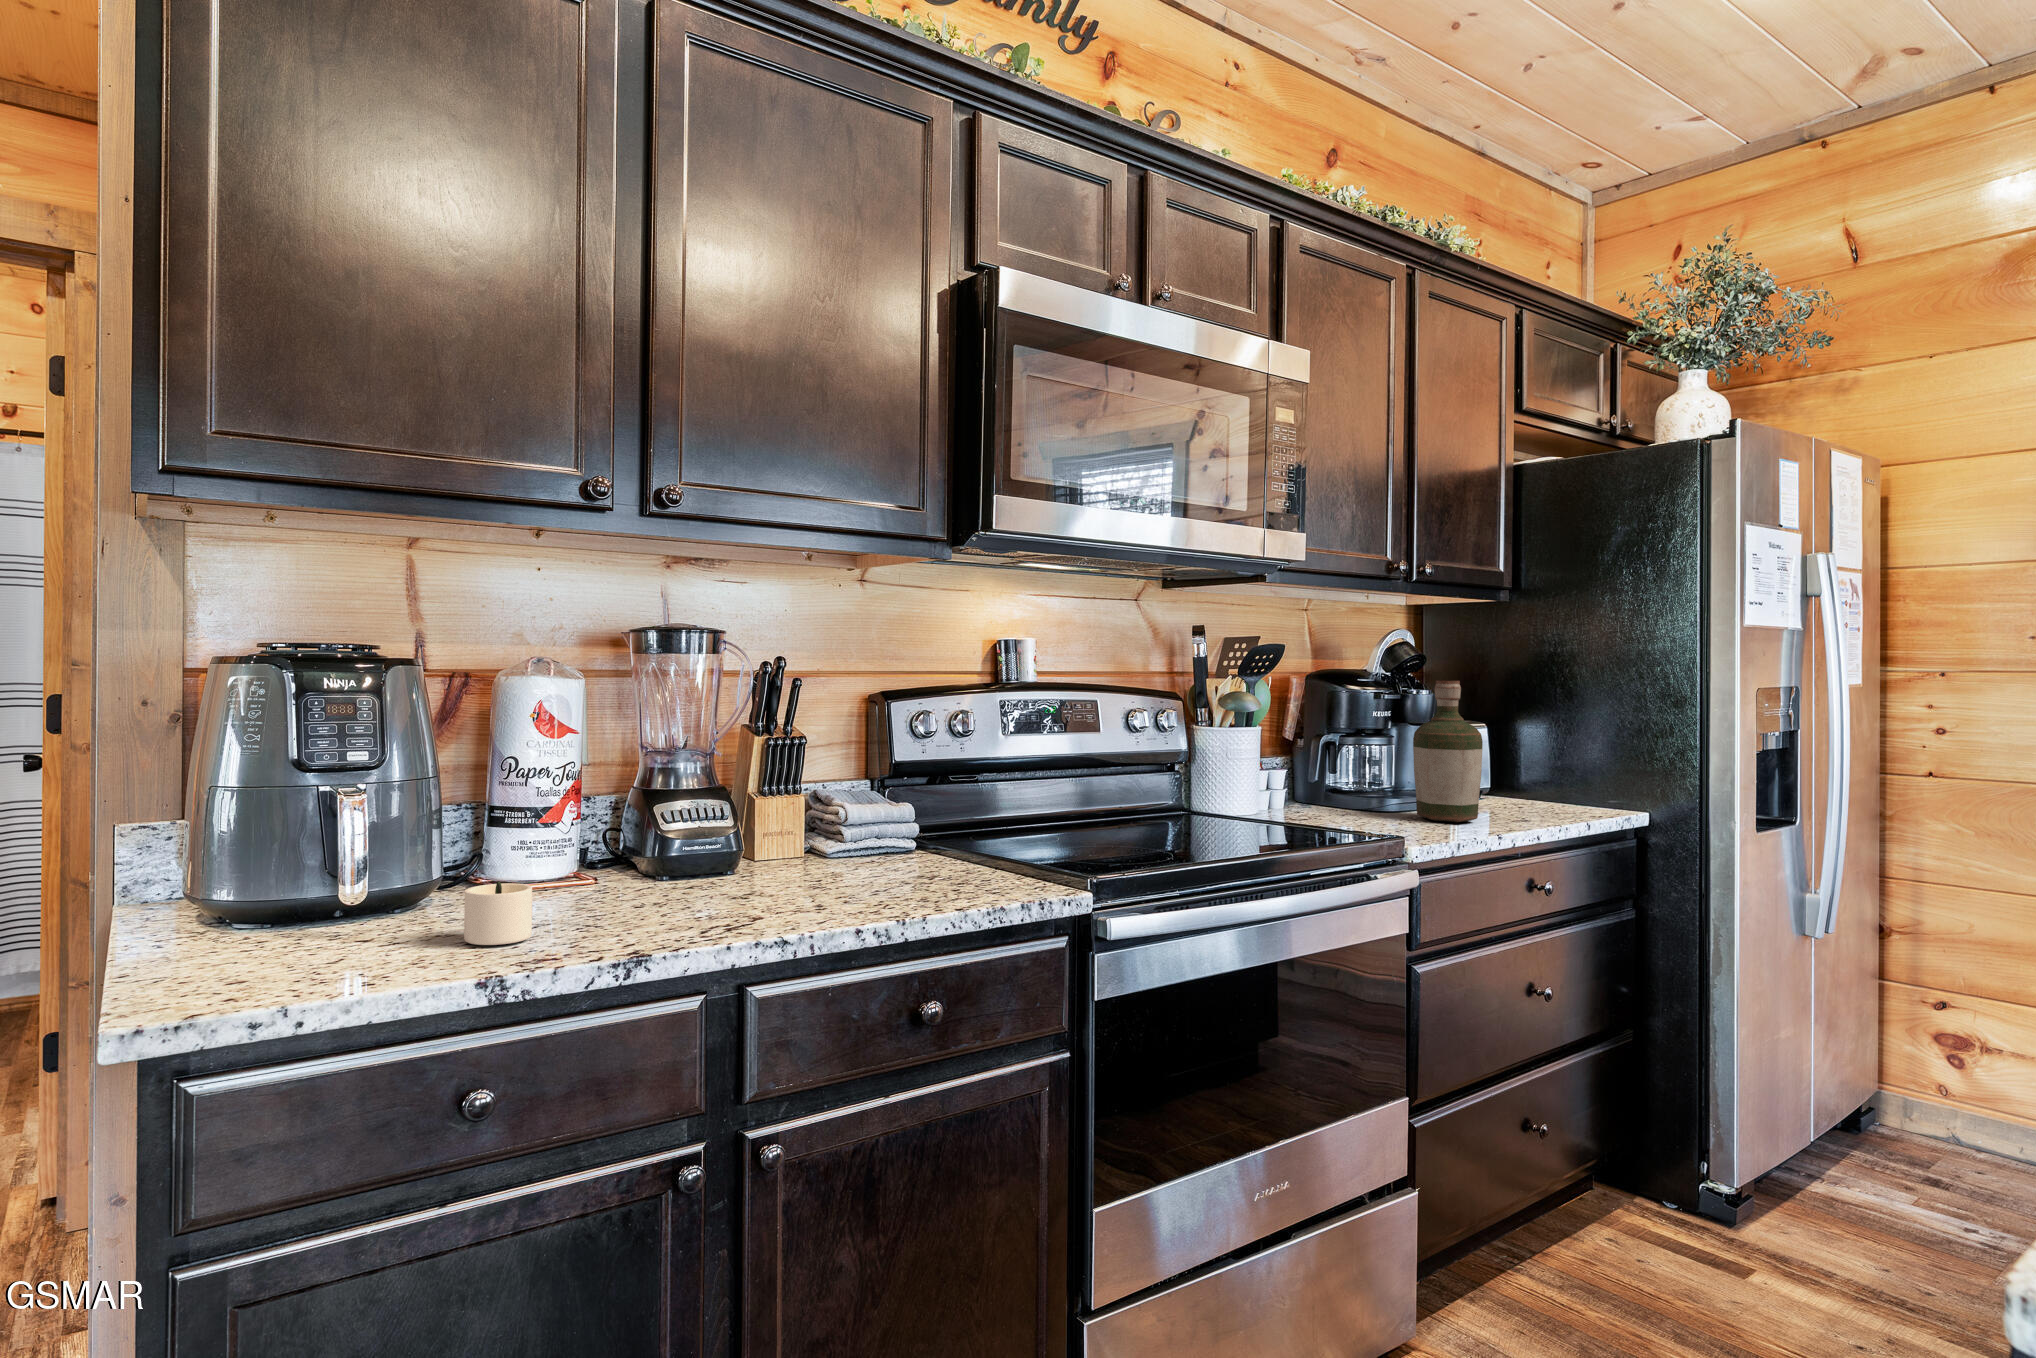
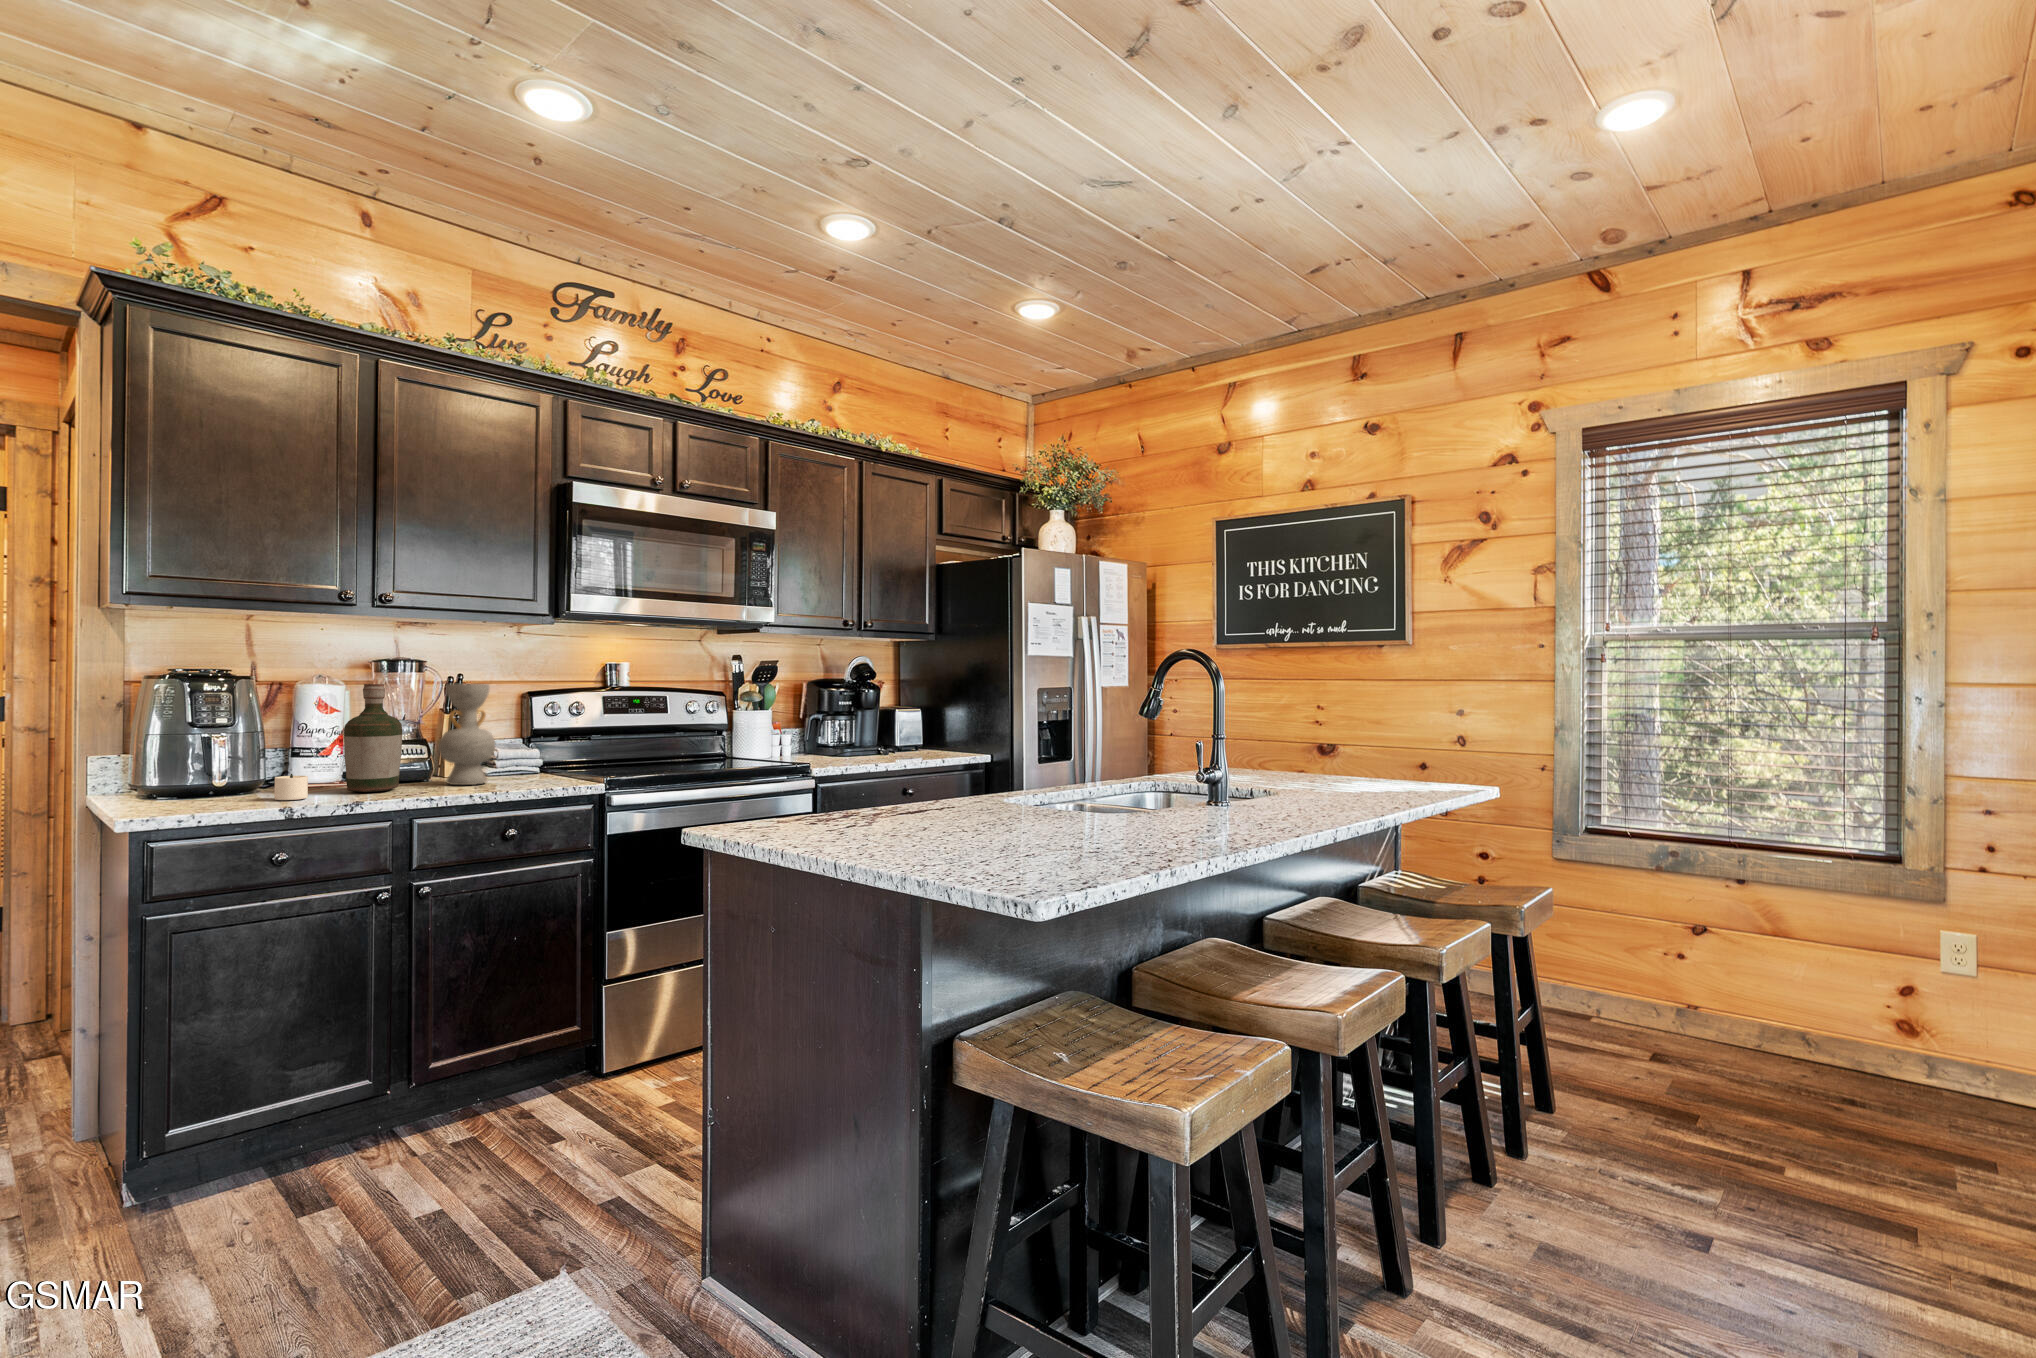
decorative vase: none [769,676,875,892] -> present [439,684,495,785]
bottle: present [1413,681,1483,822] -> present [344,684,402,792]

